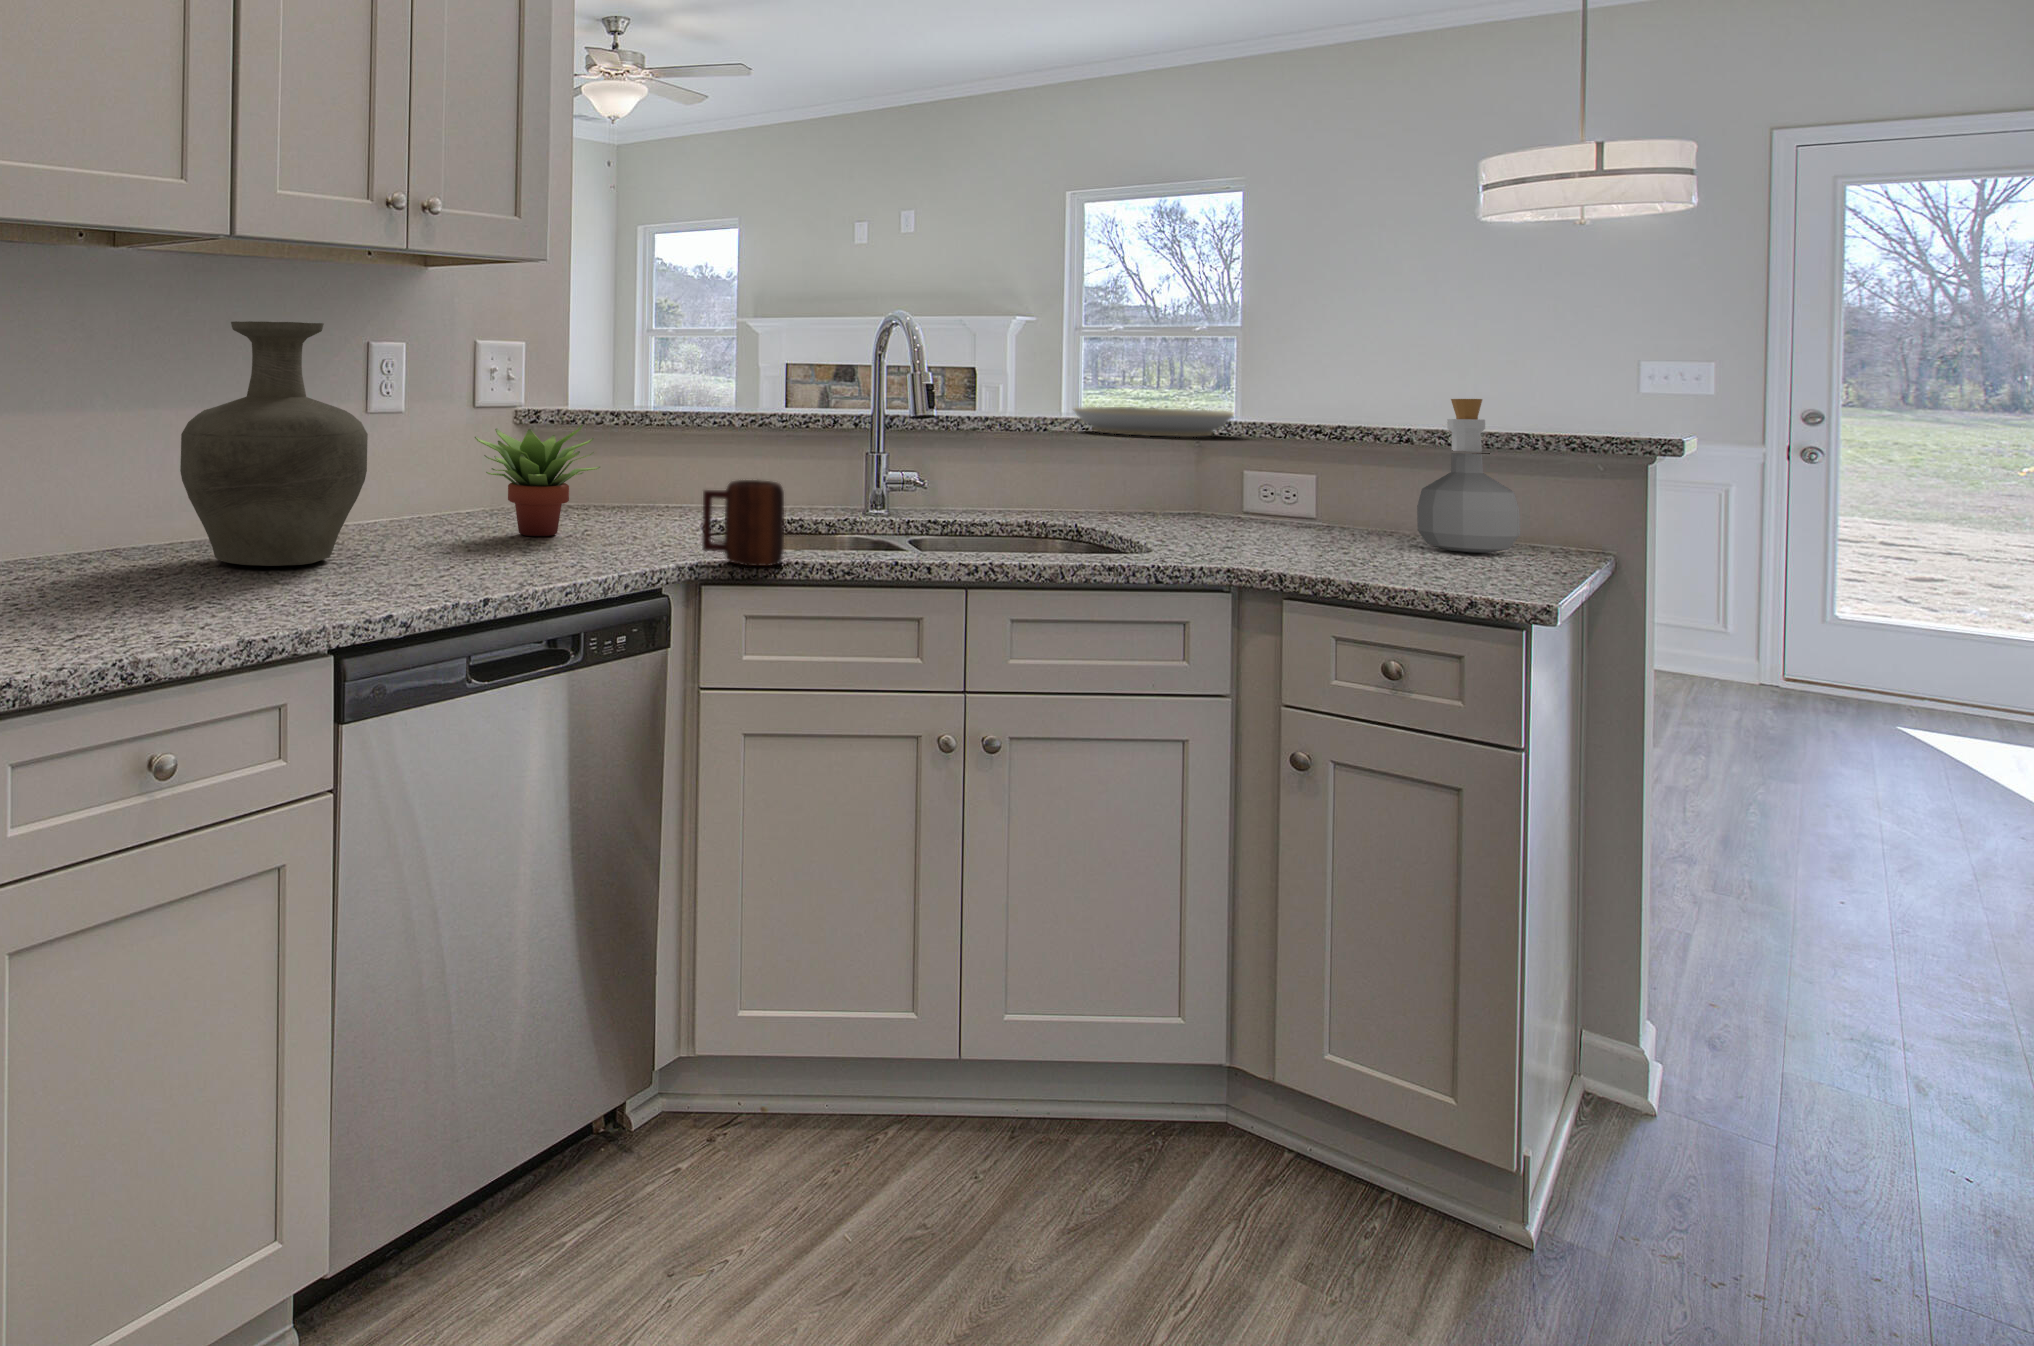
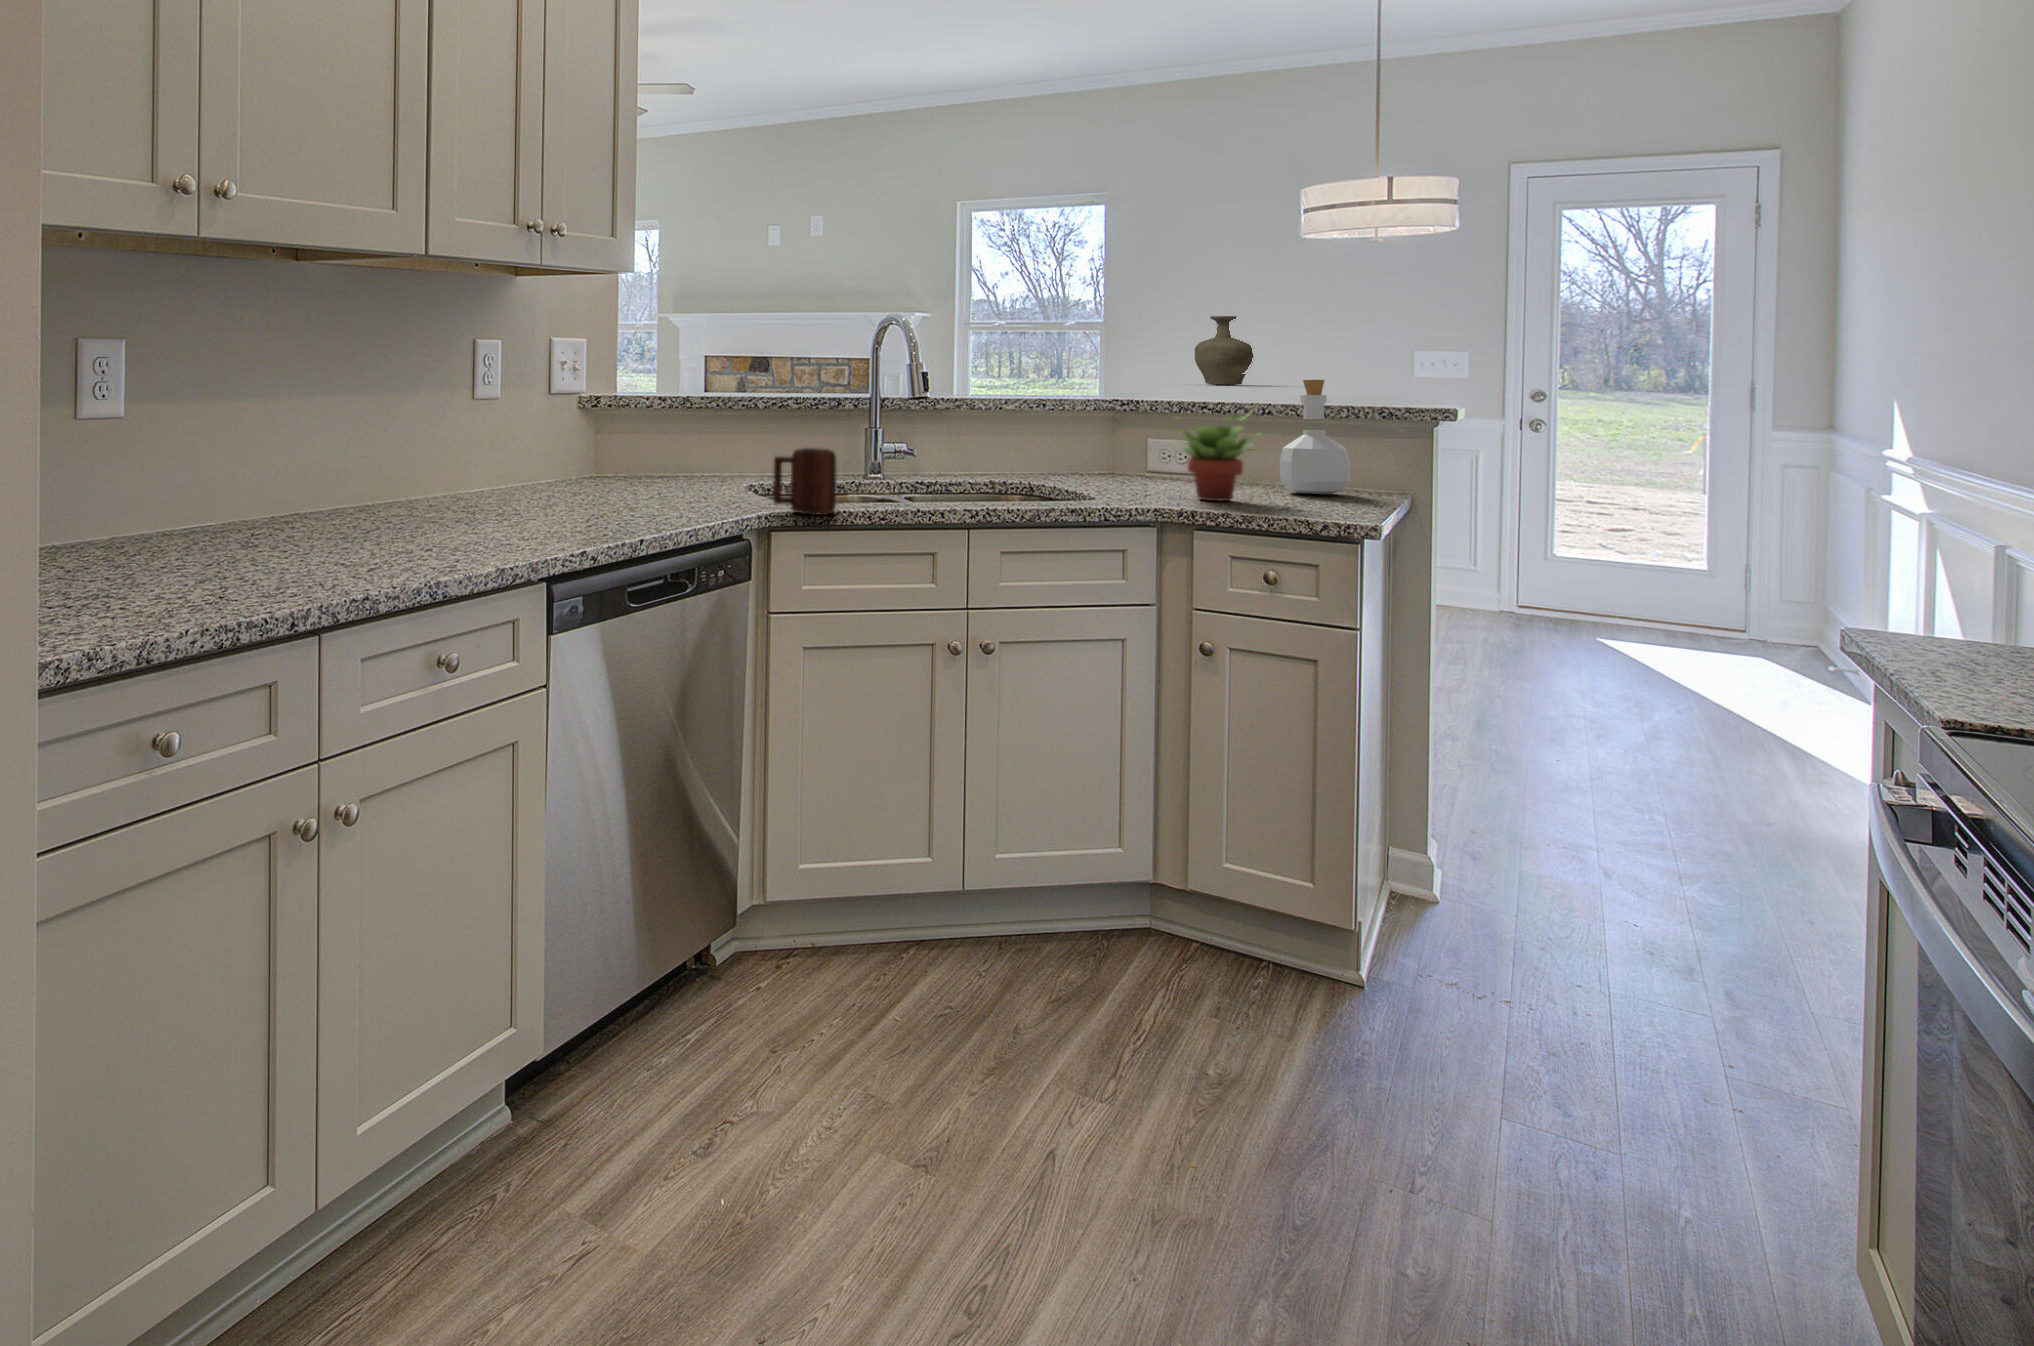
vase: present [180,321,368,566] -> present [1195,316,1253,385]
plate: present [1074,407,1234,437] -> none [1022,389,1146,411]
succulent plant: present [475,425,600,536] -> present [1173,414,1260,501]

